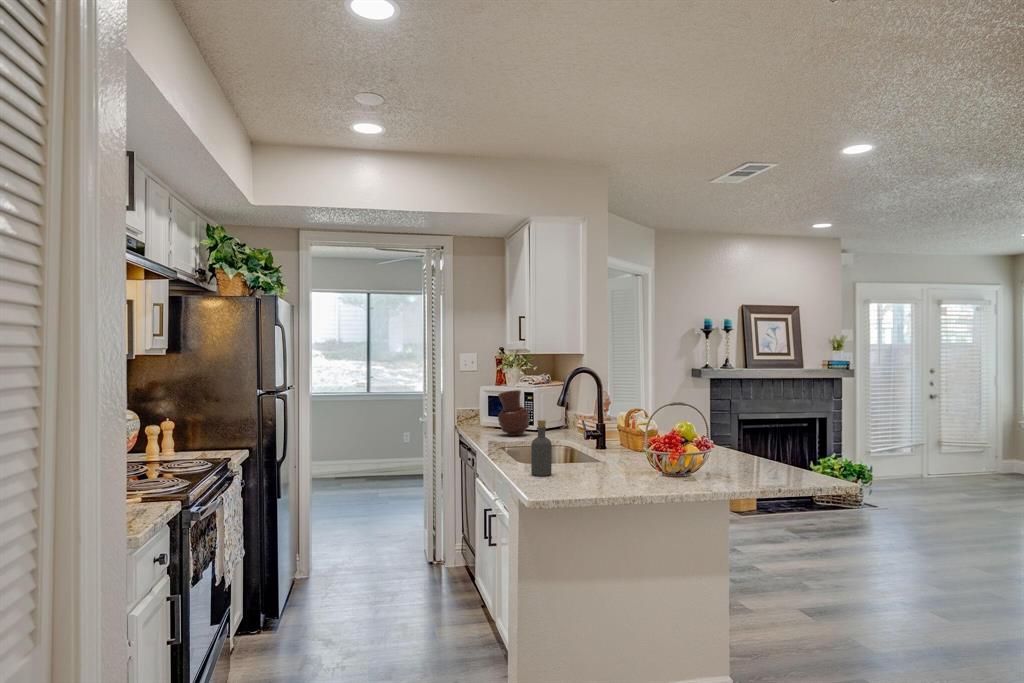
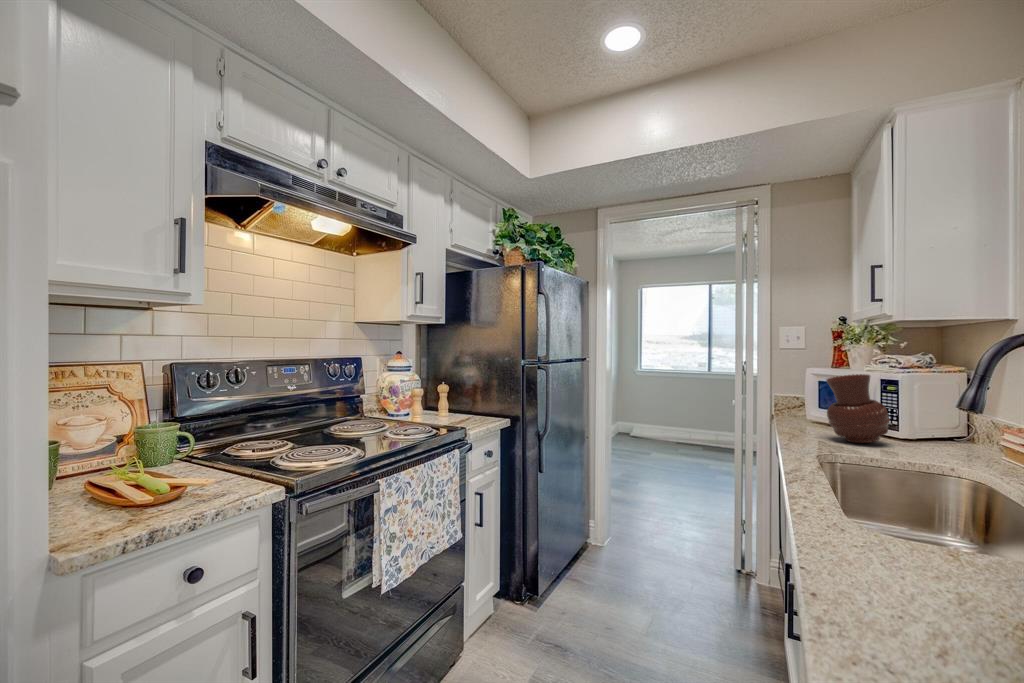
bottle: present [531,420,552,476] -> none [857,449,932,614]

